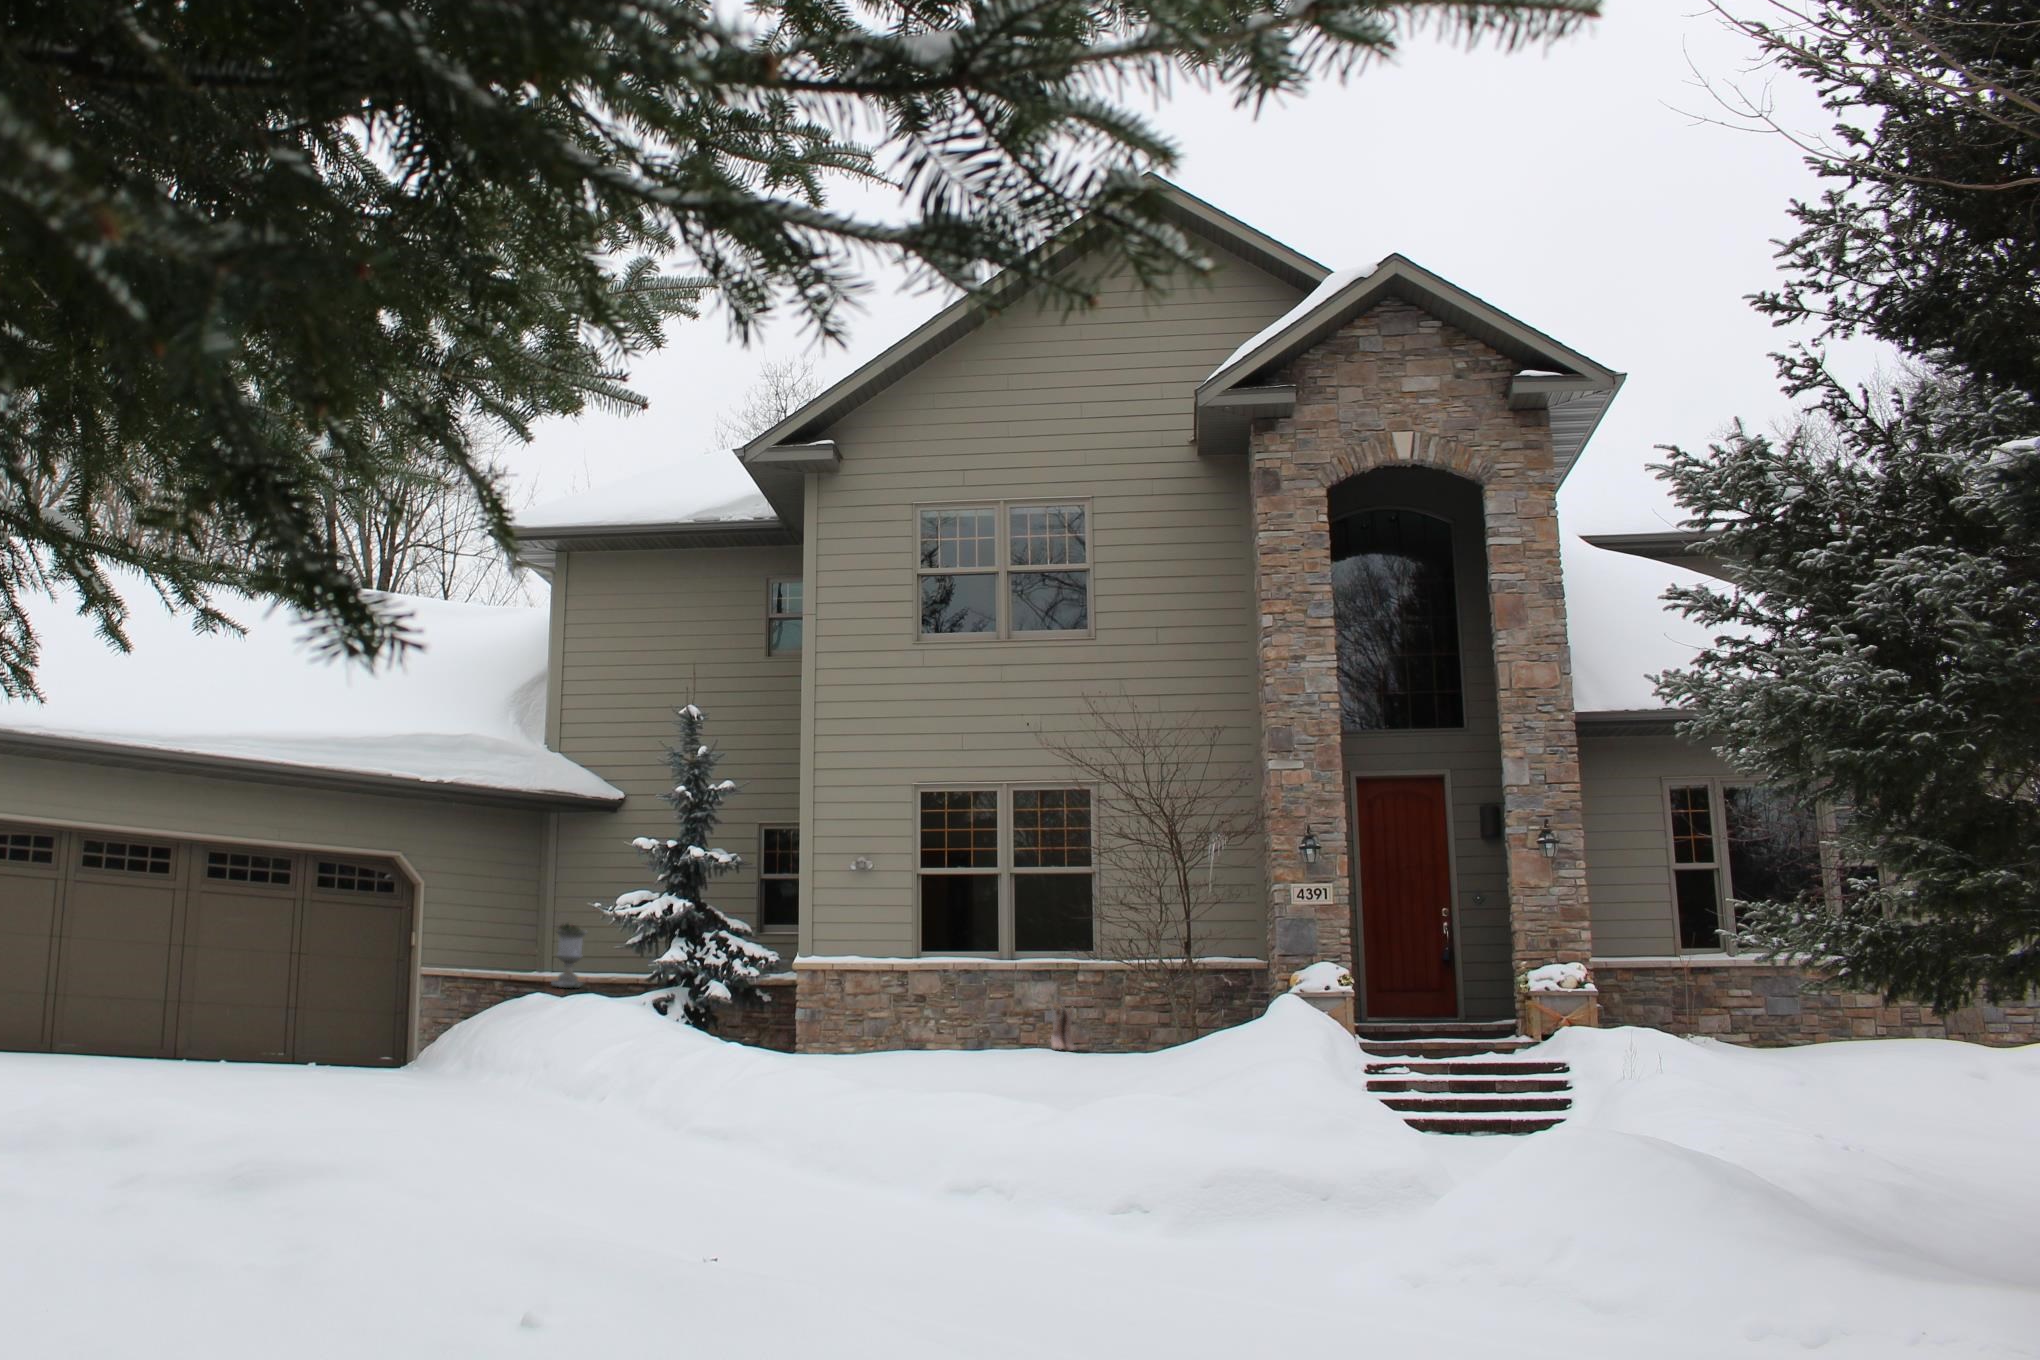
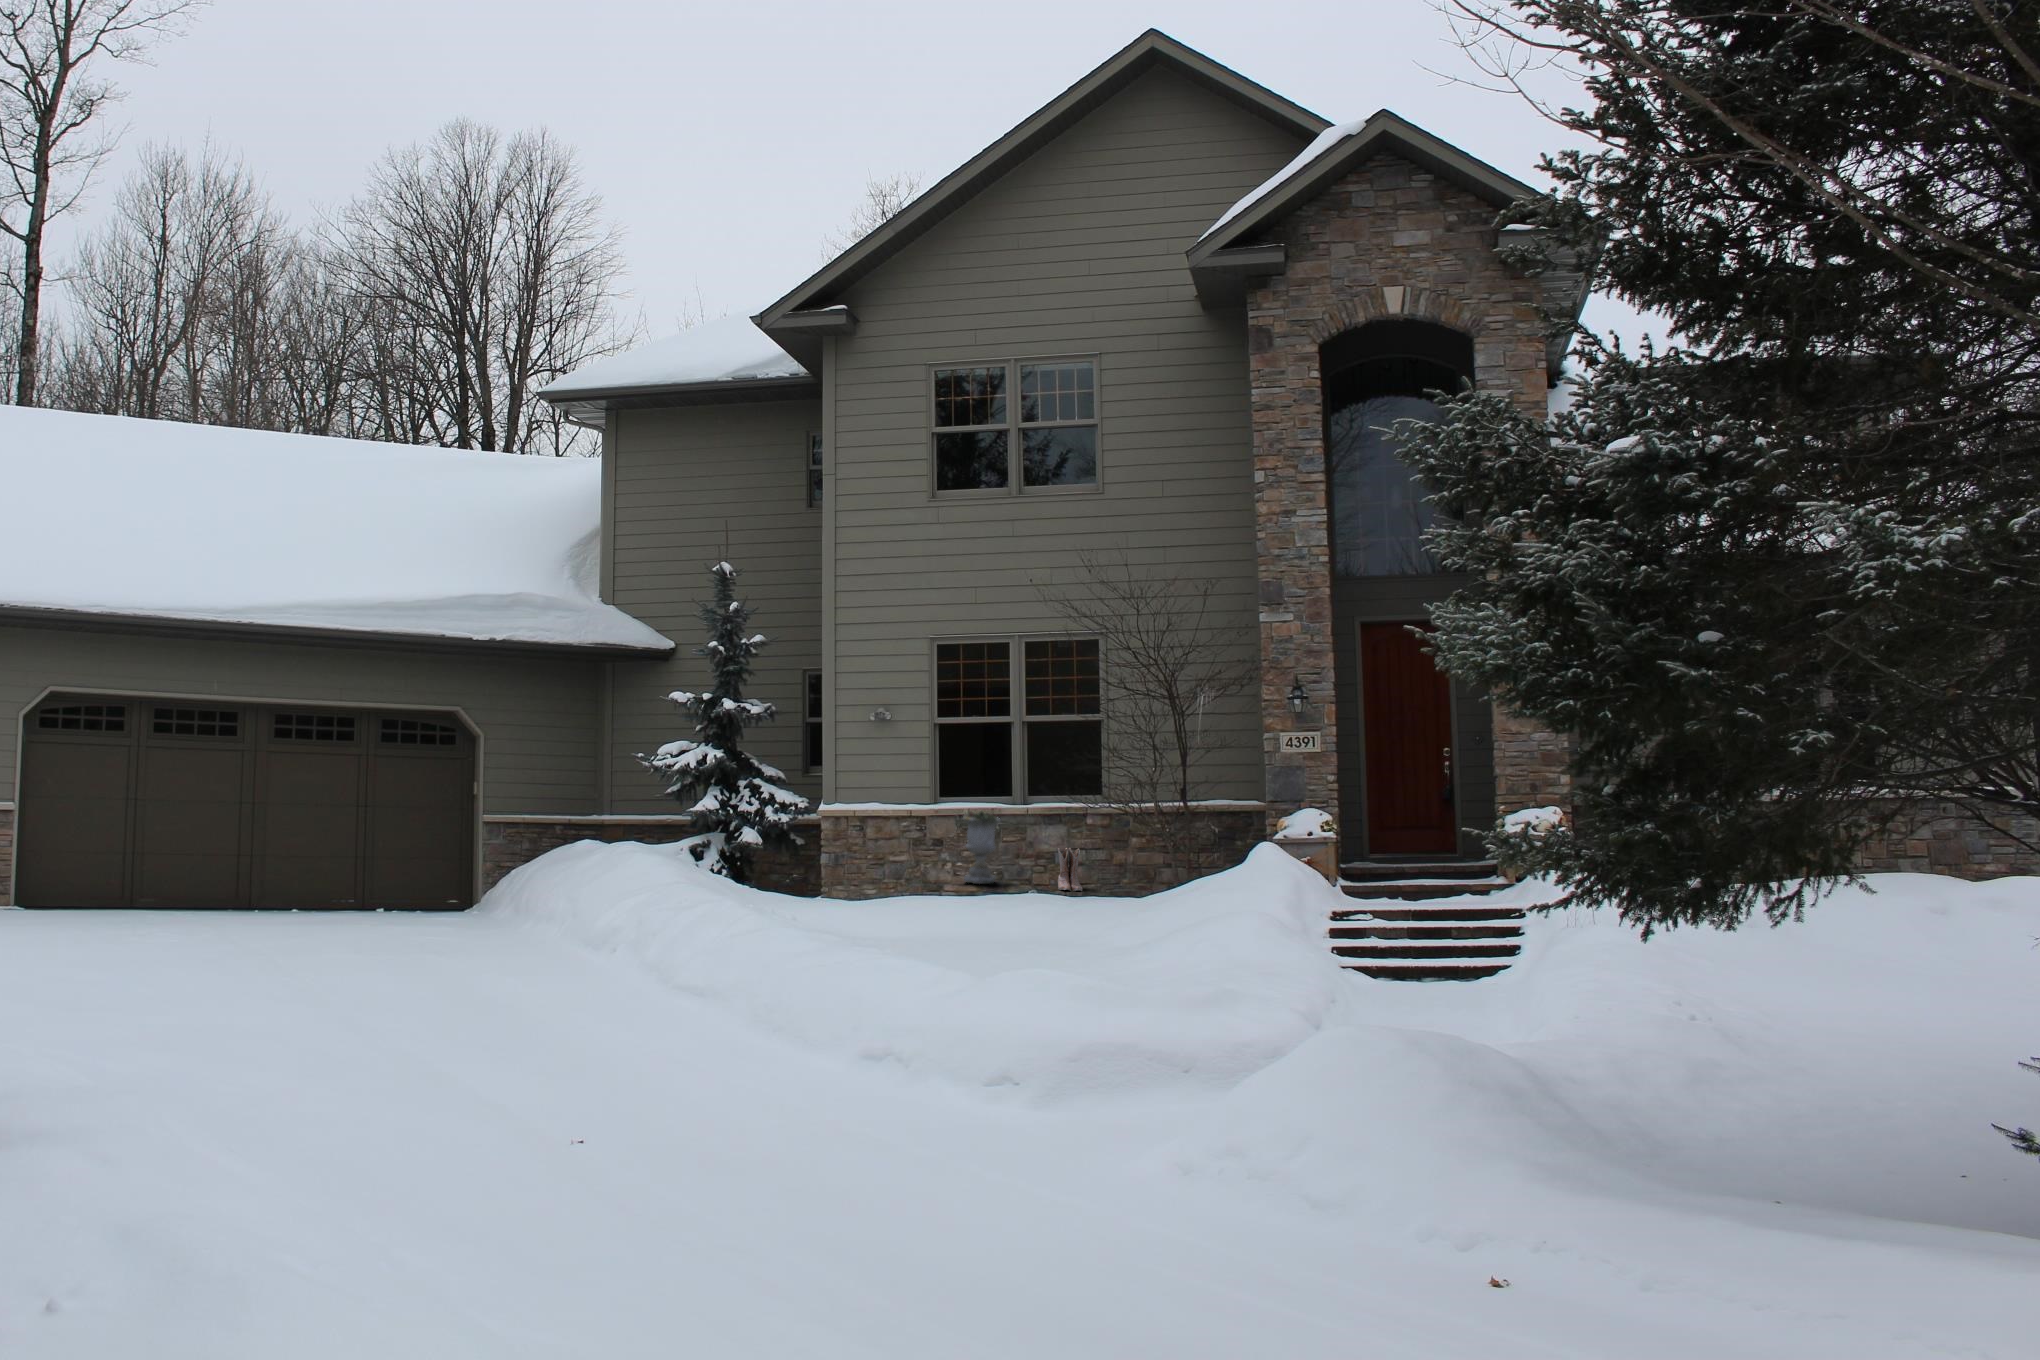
planter: present [551,923,587,988] -> present [963,811,1000,884]

